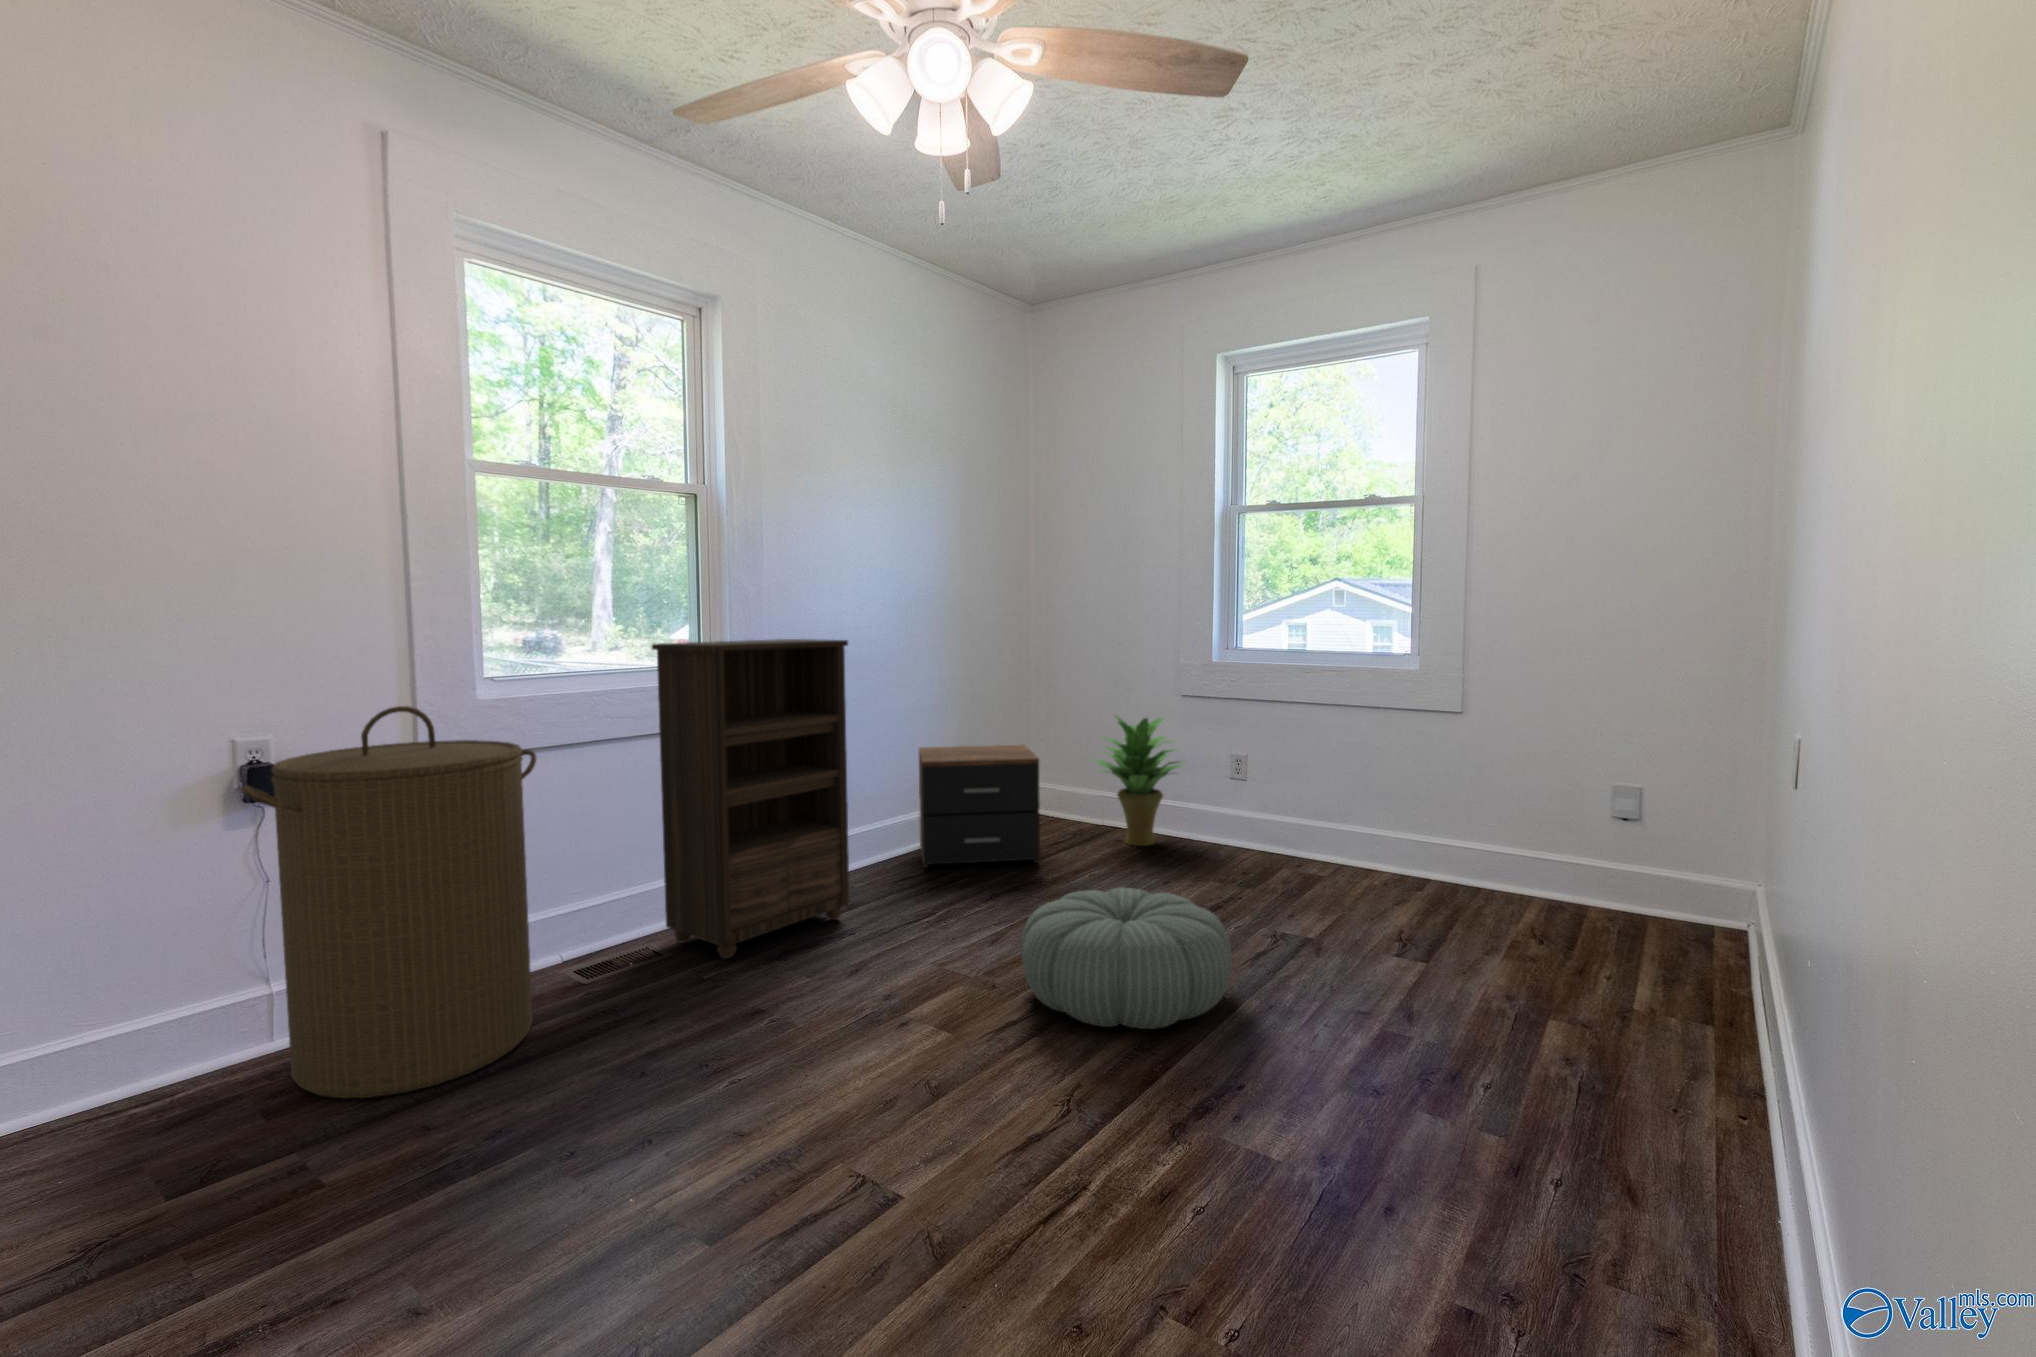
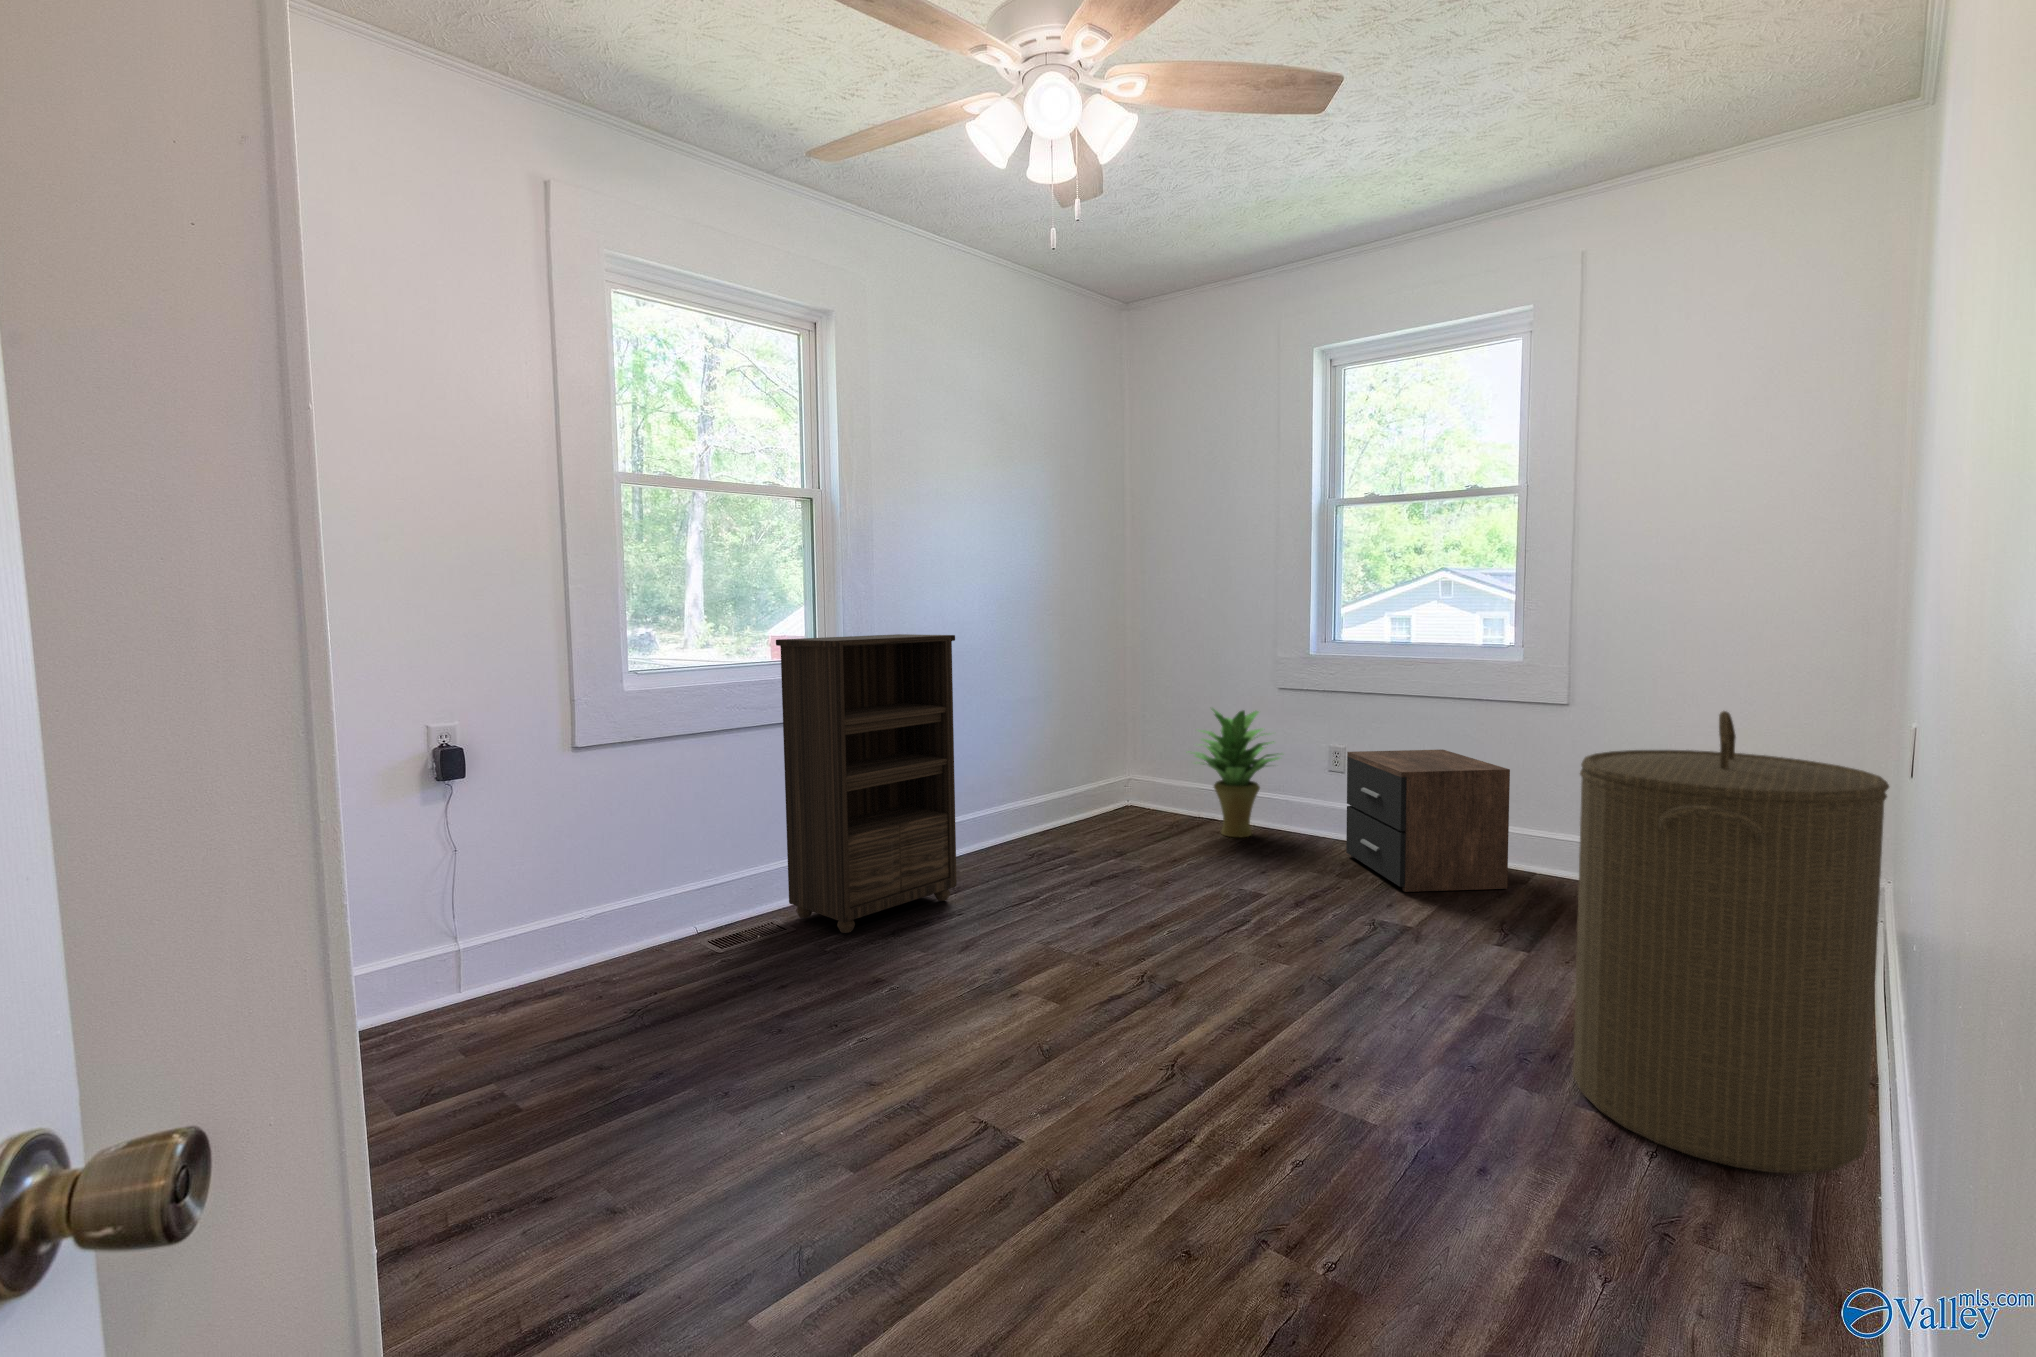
laundry hamper: present [242,706,537,1098] -> present [1573,711,1889,1174]
nightstand: present [919,745,1040,868] -> present [1346,749,1510,892]
pouf: present [1021,888,1232,1029] -> none [1124,873,1329,1005]

